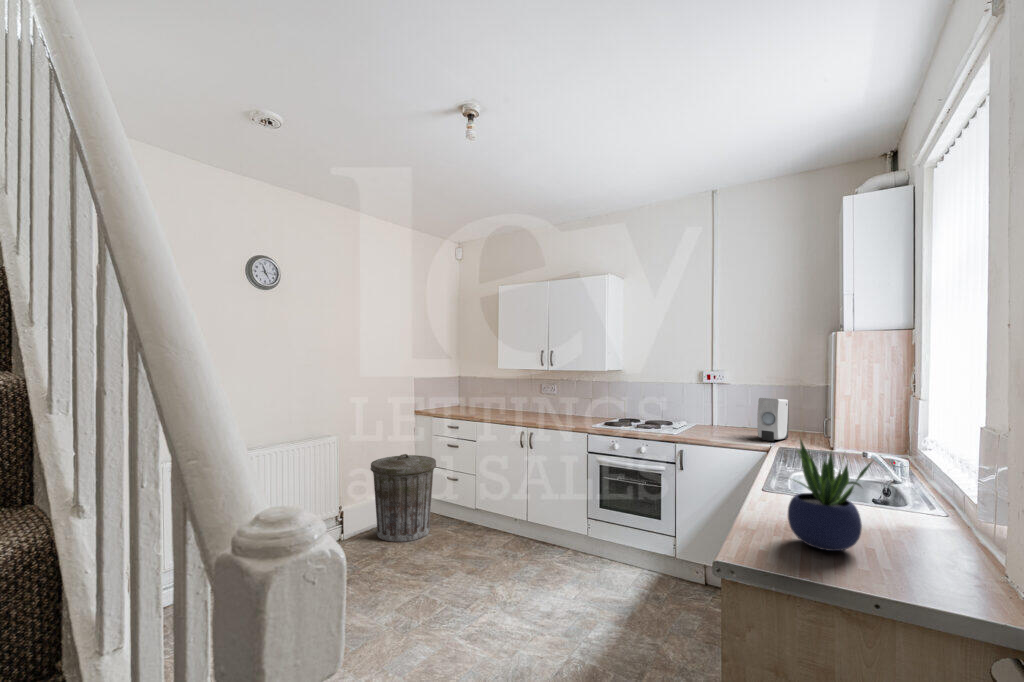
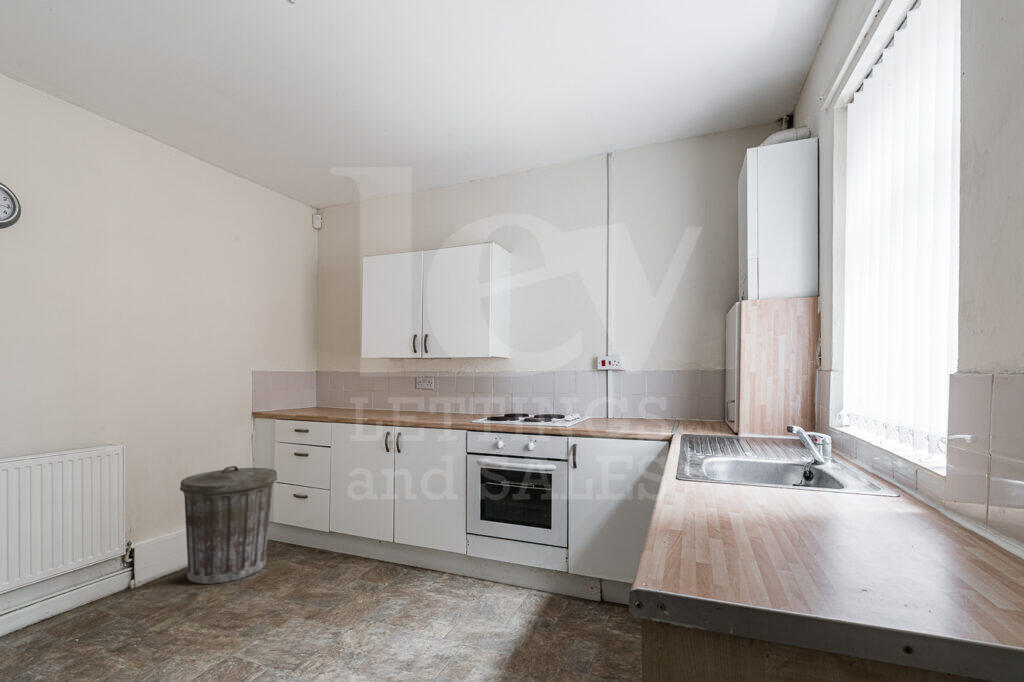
soap dispenser: present [757,398,789,441] -> none [657,381,688,429]
potted plant: present [788,440,871,551] -> none [723,392,845,555]

